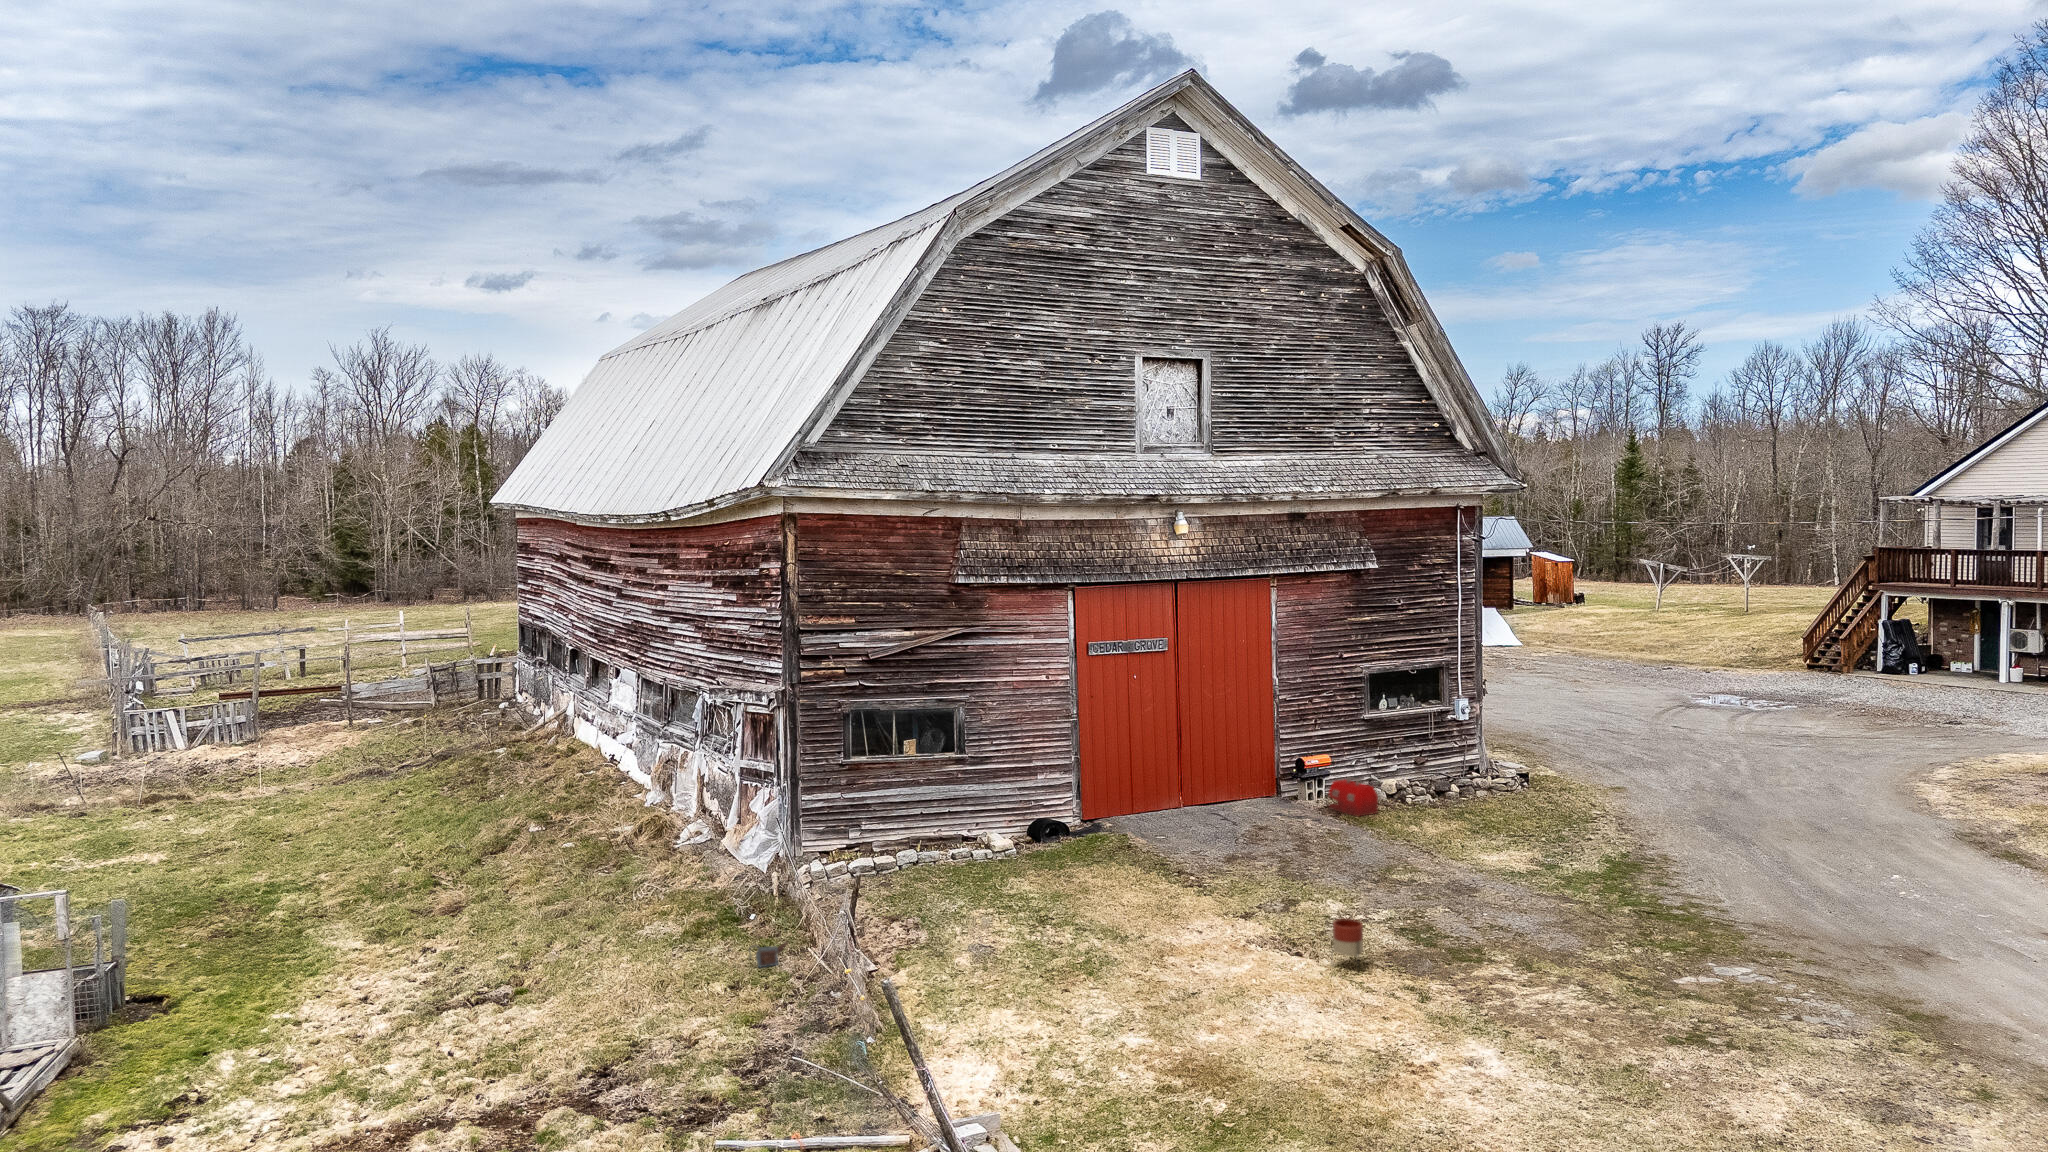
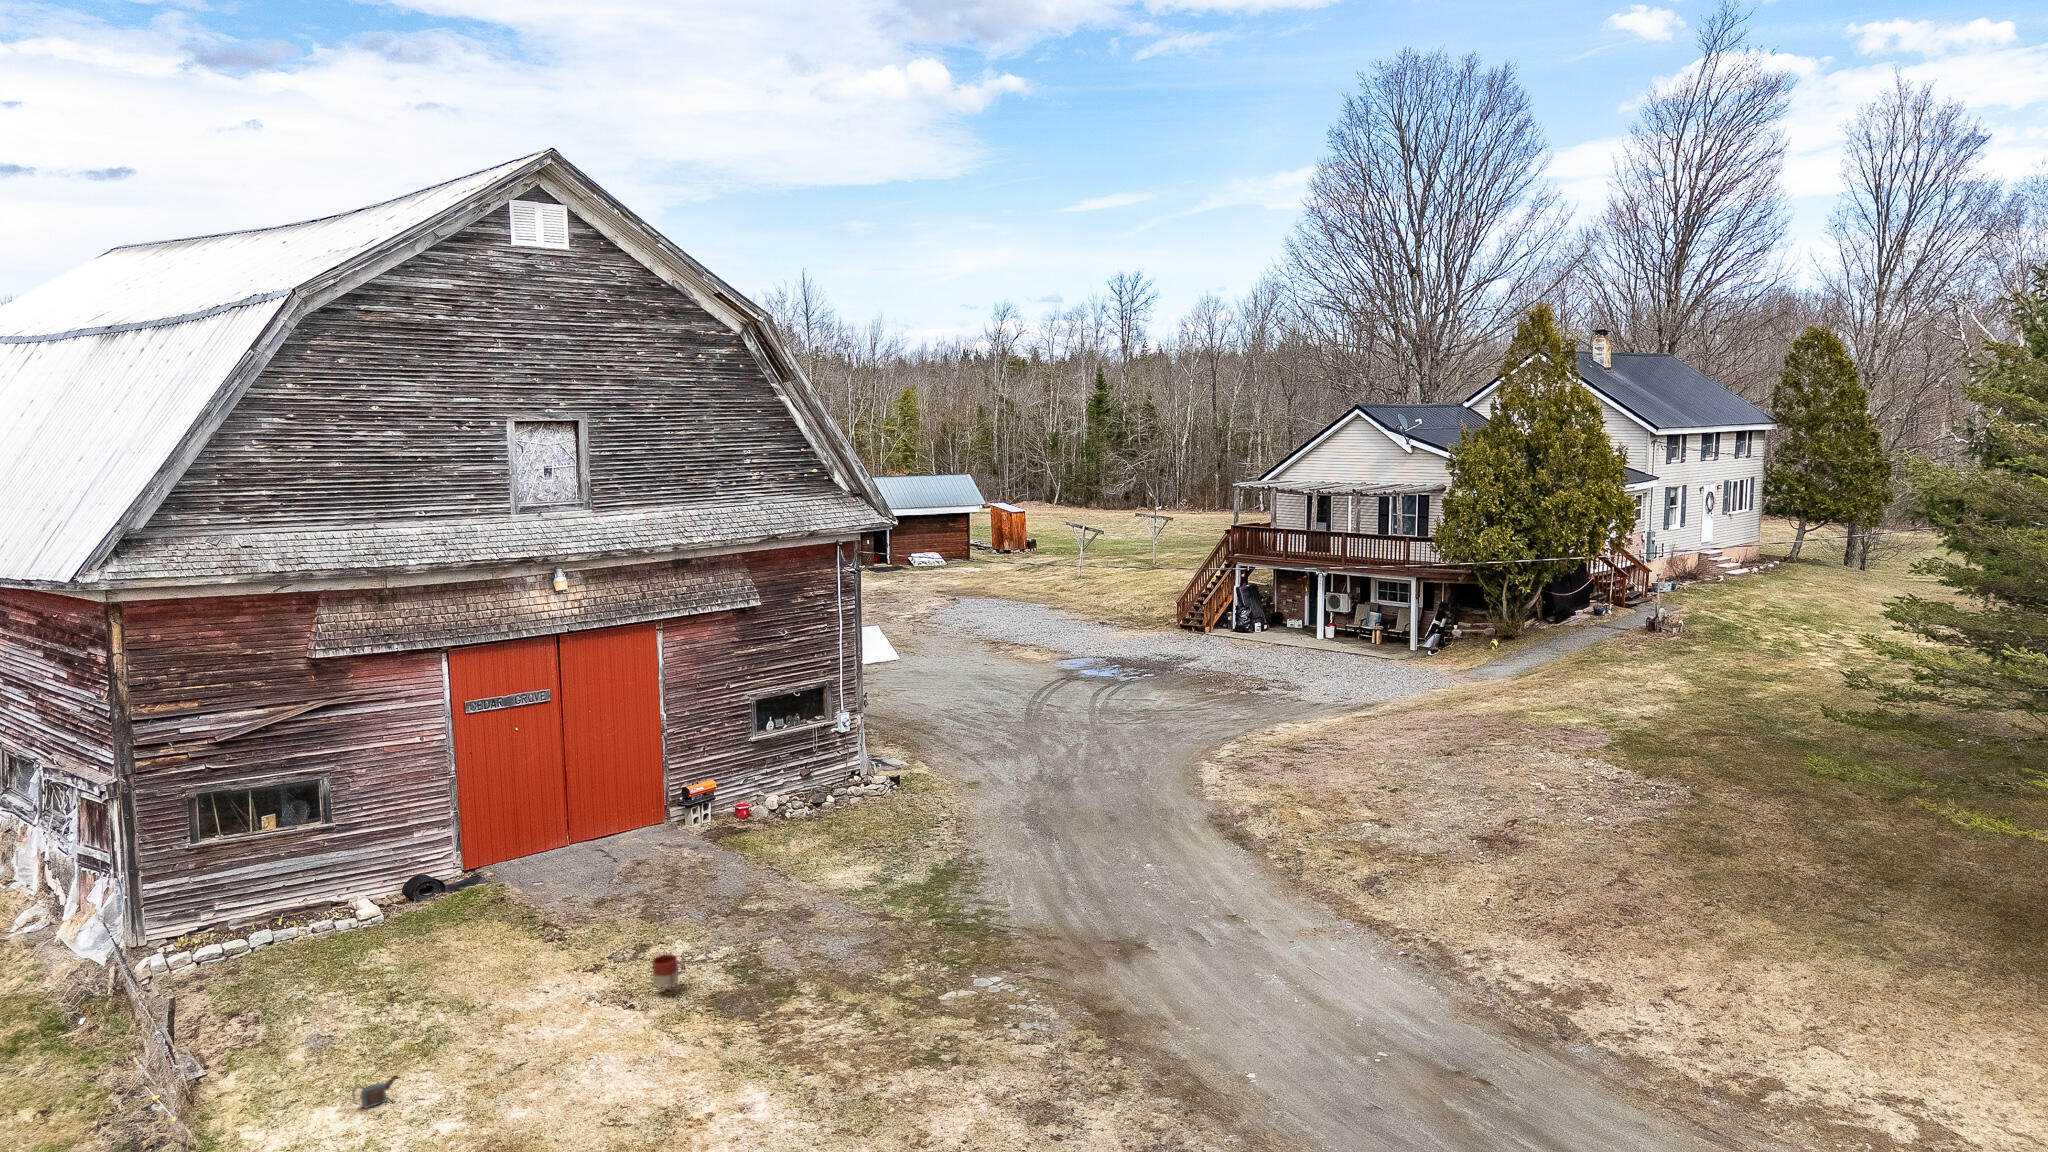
toolbox: present [1329,777,1378,817] -> none [718,793,761,829]
watering can: present [749,942,788,968] -> present [352,1076,397,1109]

